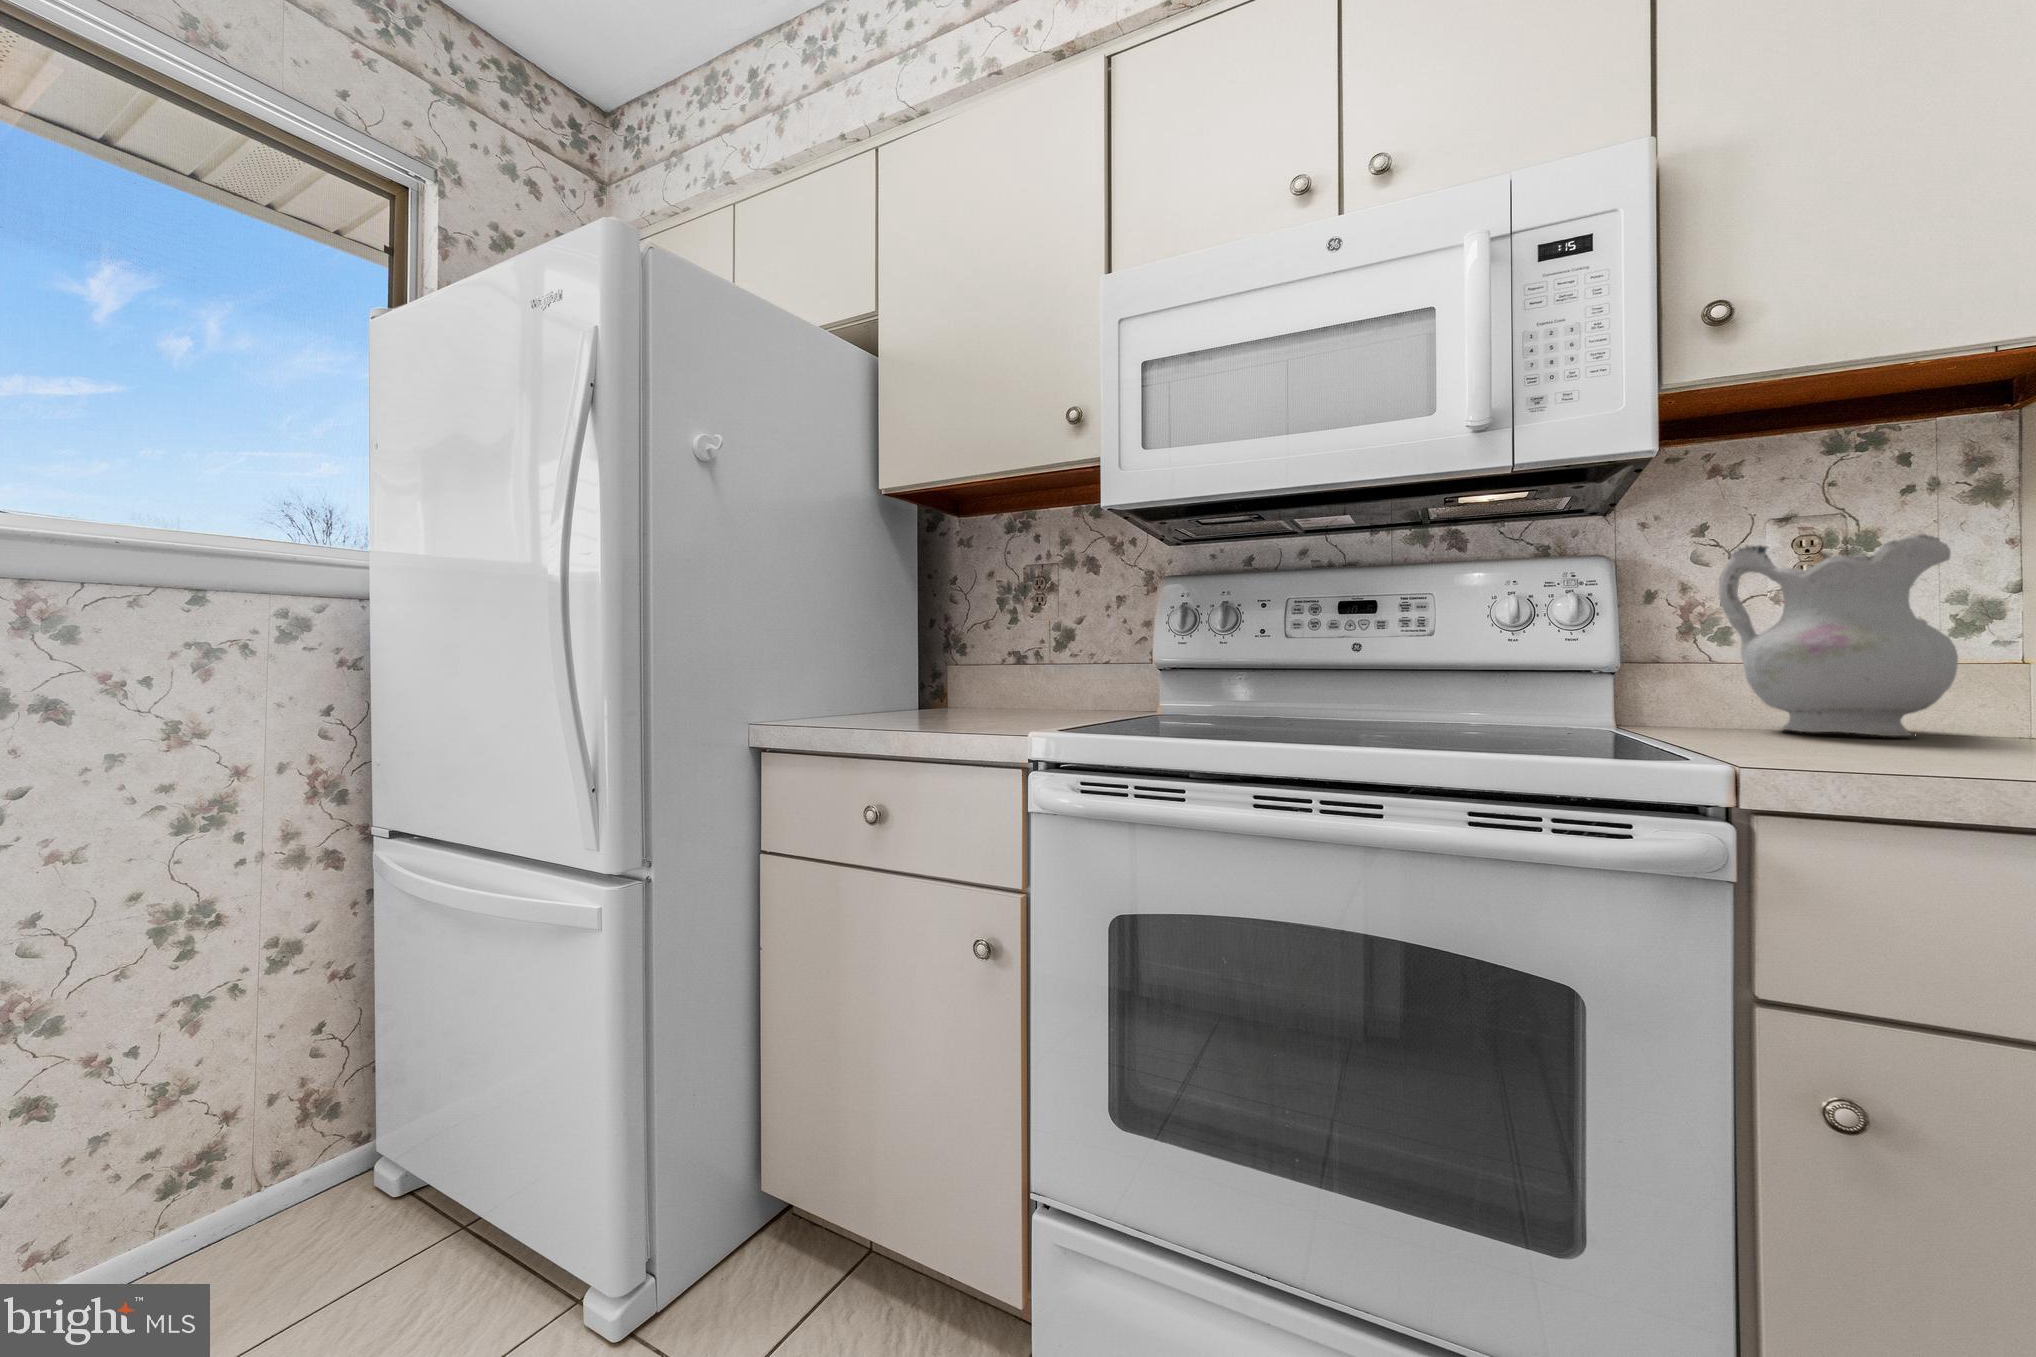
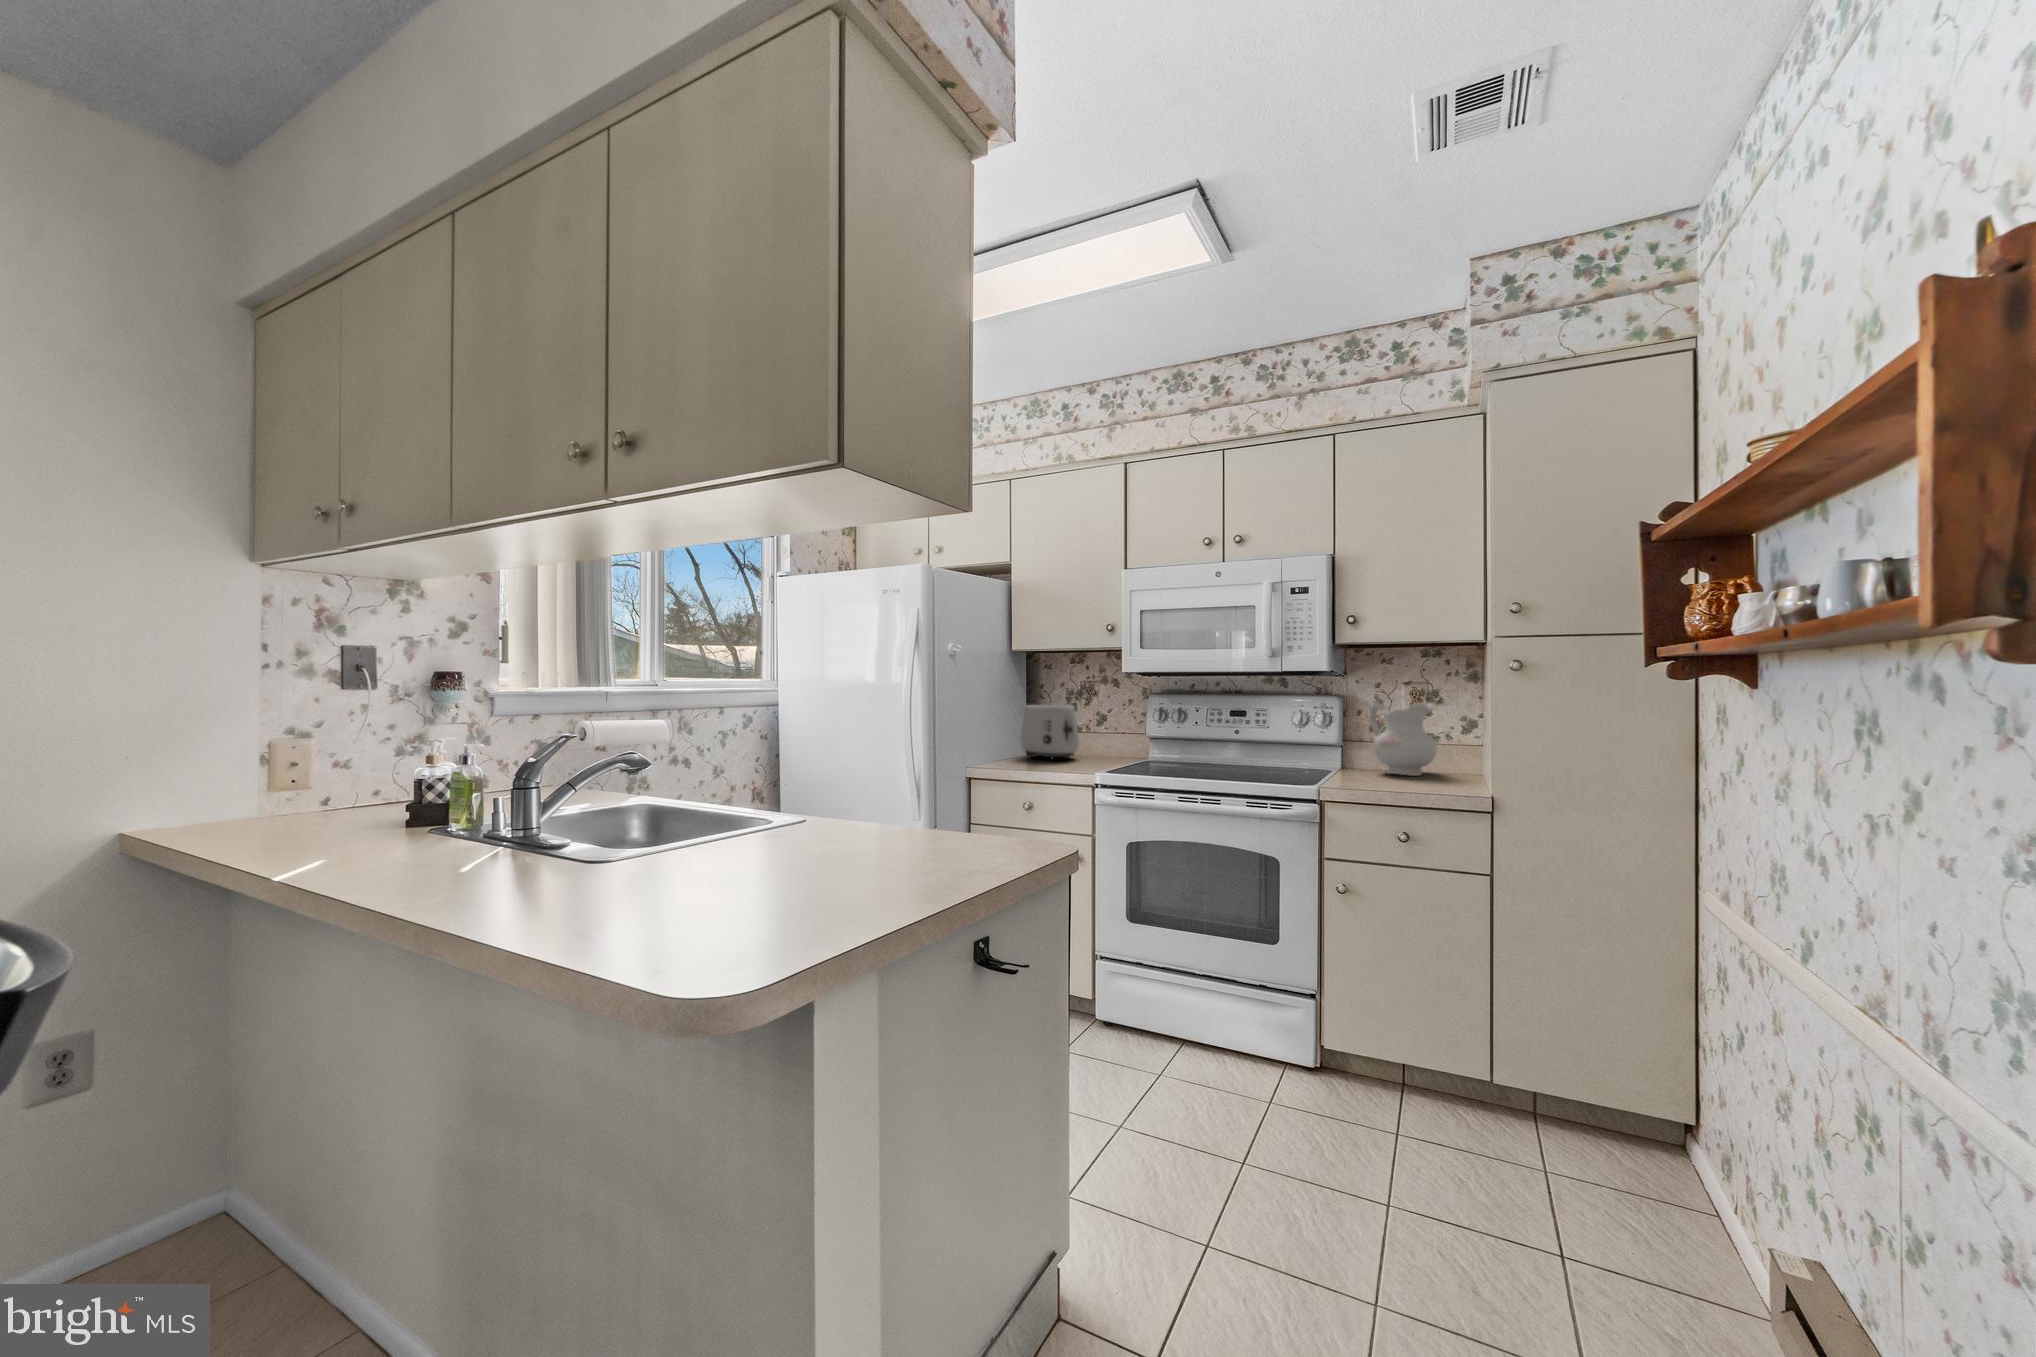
toaster: none [904,605,1014,715] -> present [1021,705,1079,760]

